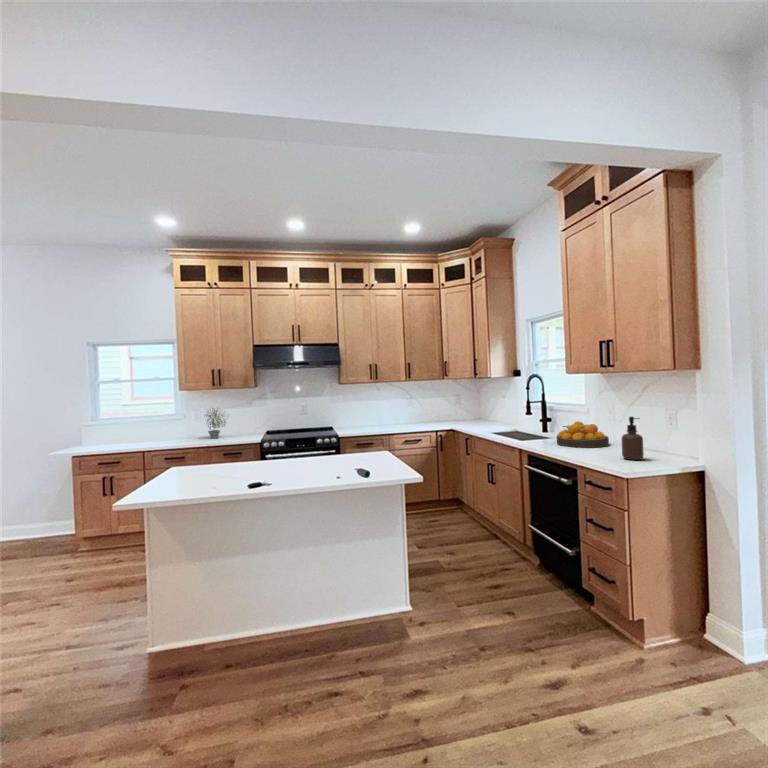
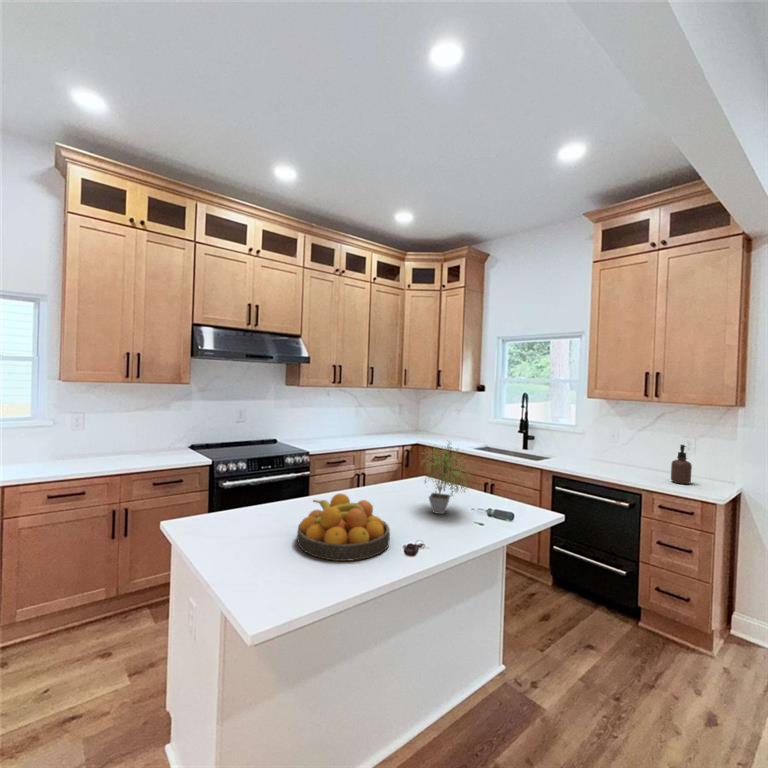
potted plant: present [206,410,226,438] -> present [421,445,471,514]
fruit bowl: present [557,421,609,448] -> present [297,494,390,561]

